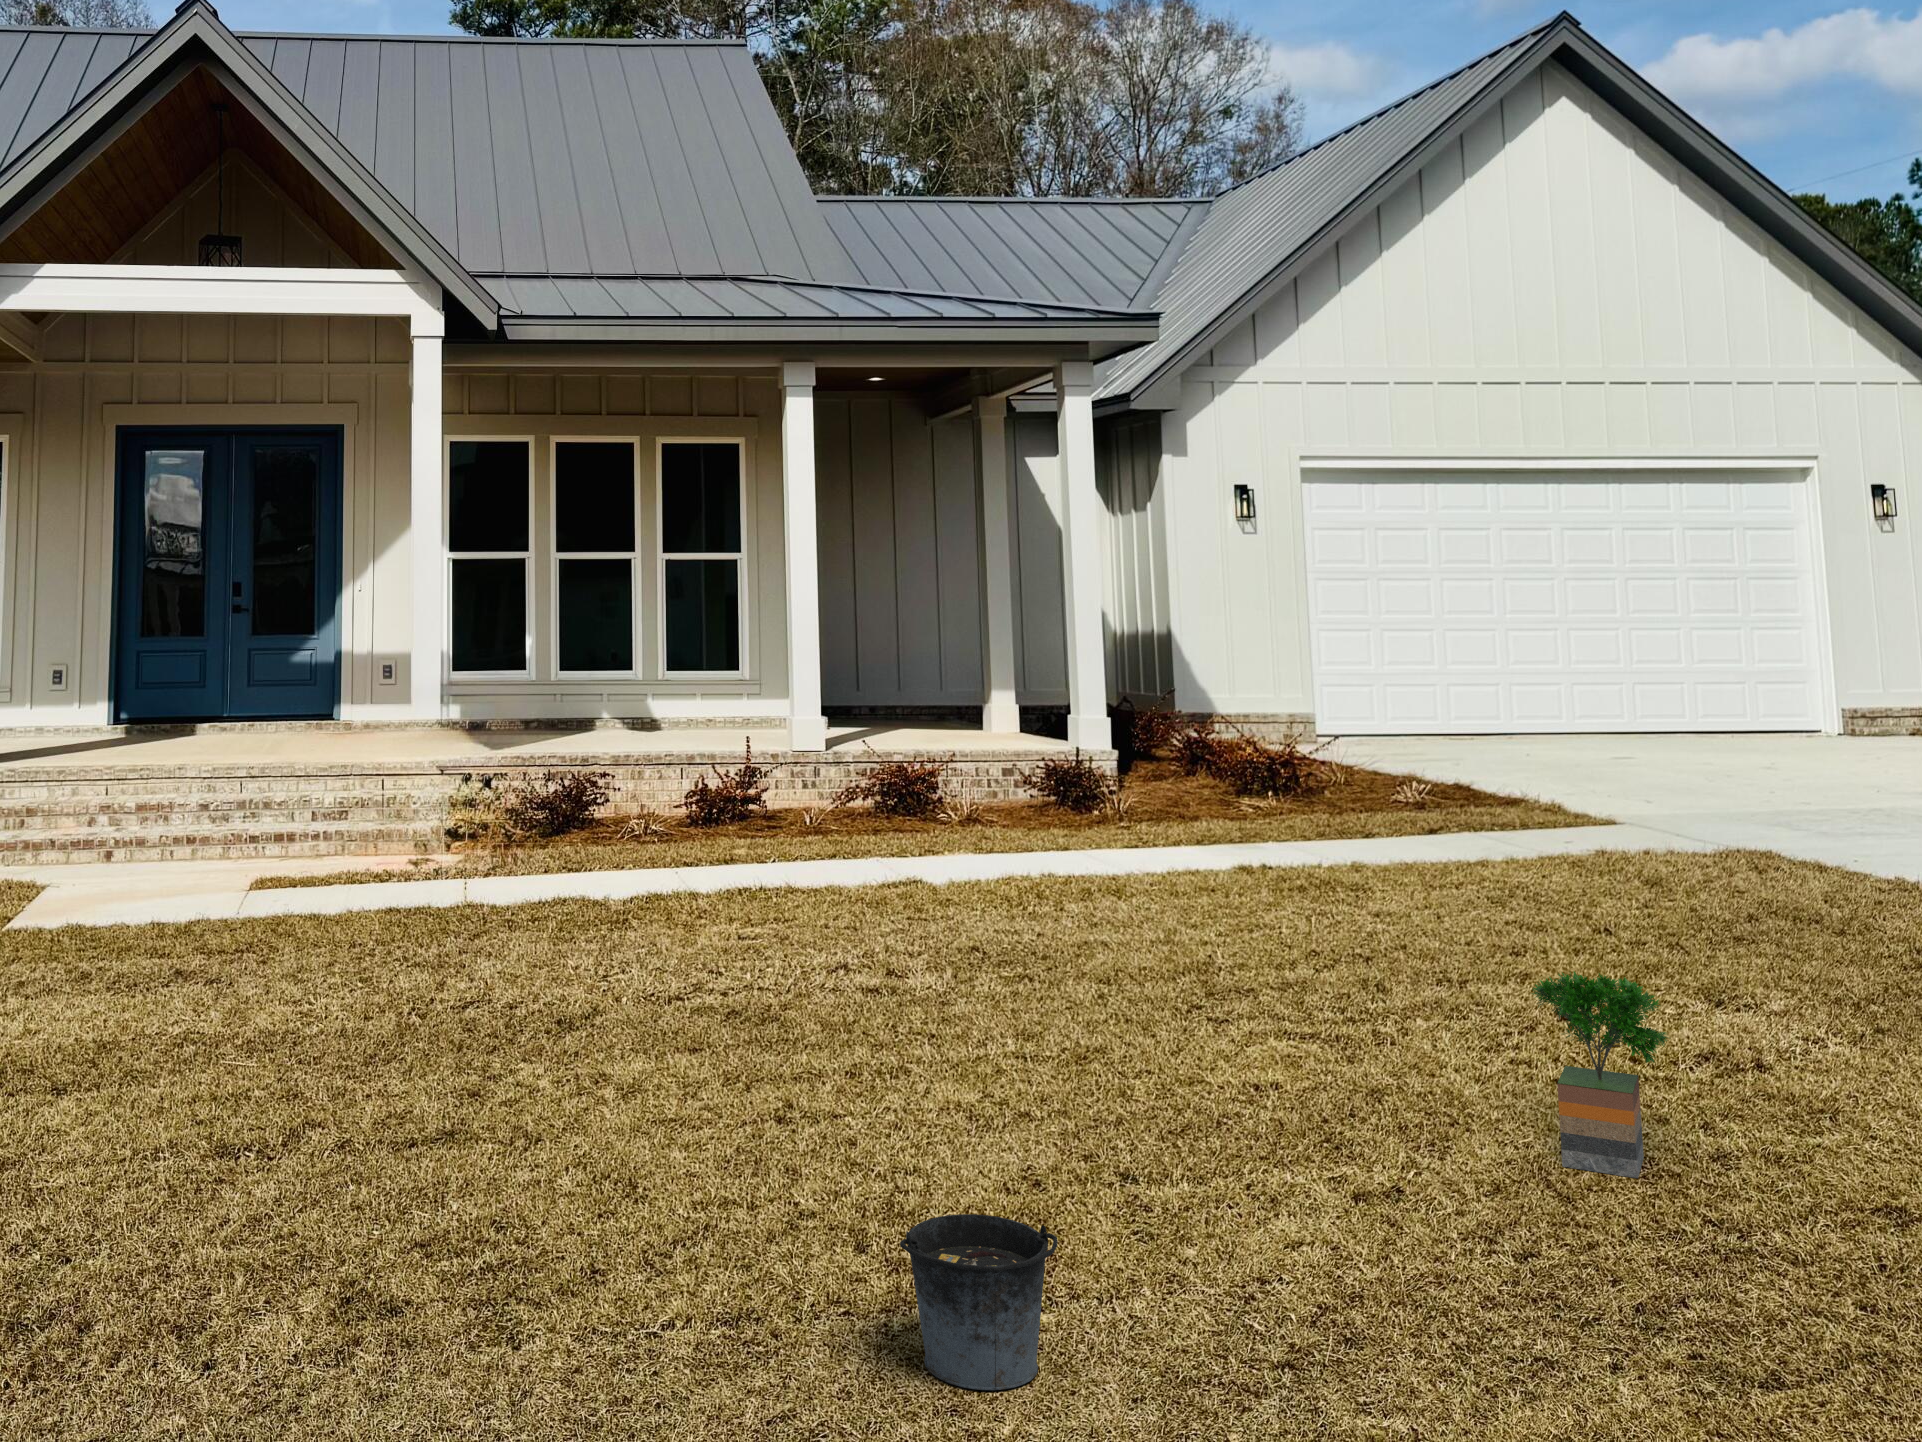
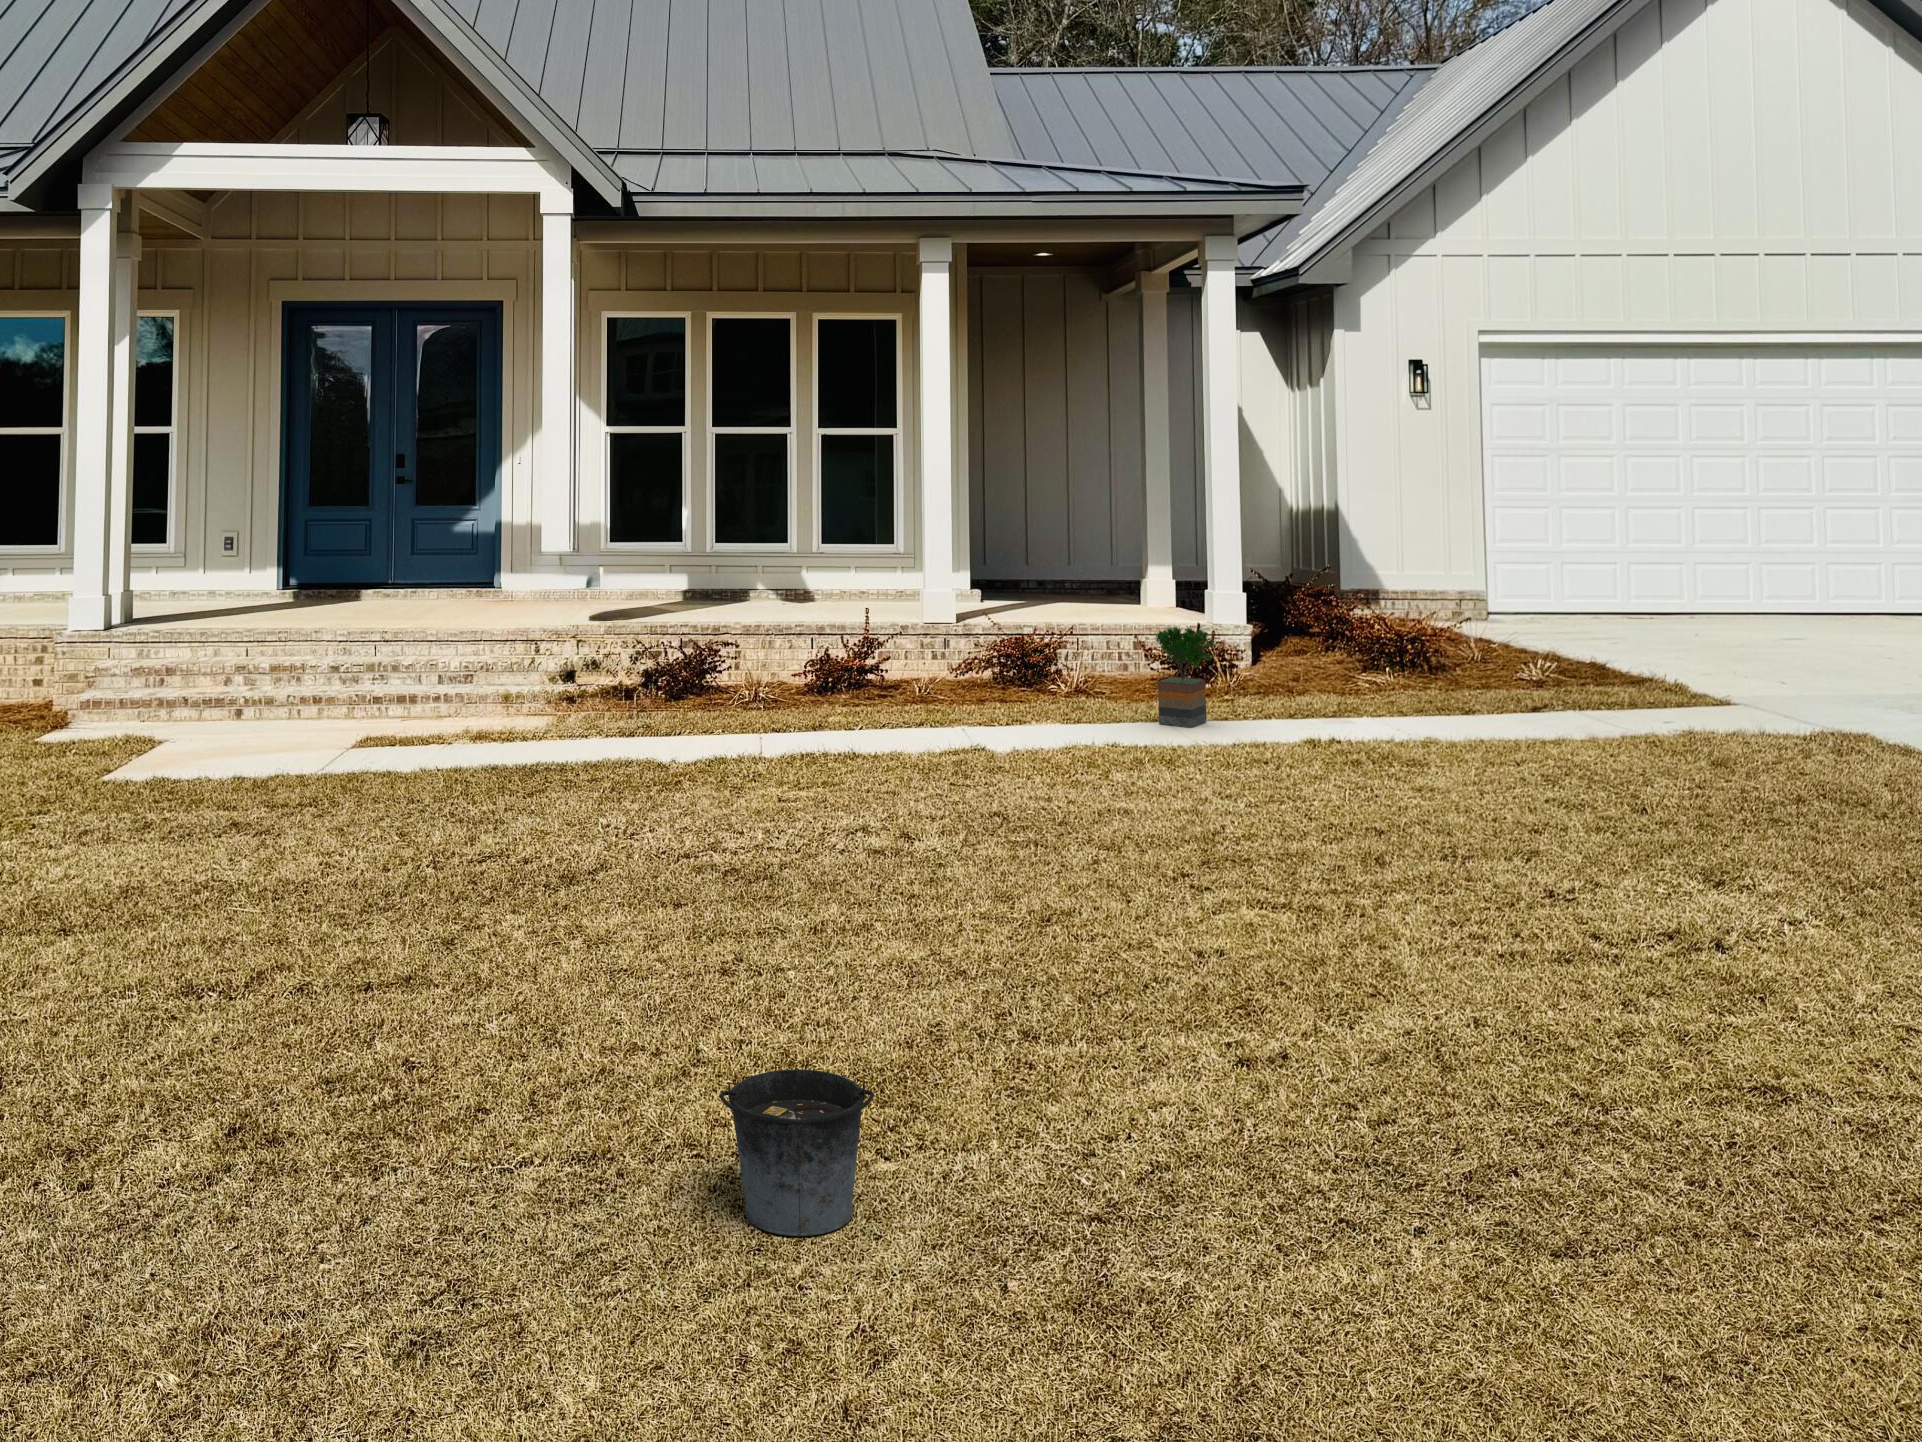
potted tree: present [1532,971,1668,1178] -> present [1155,626,1216,728]

